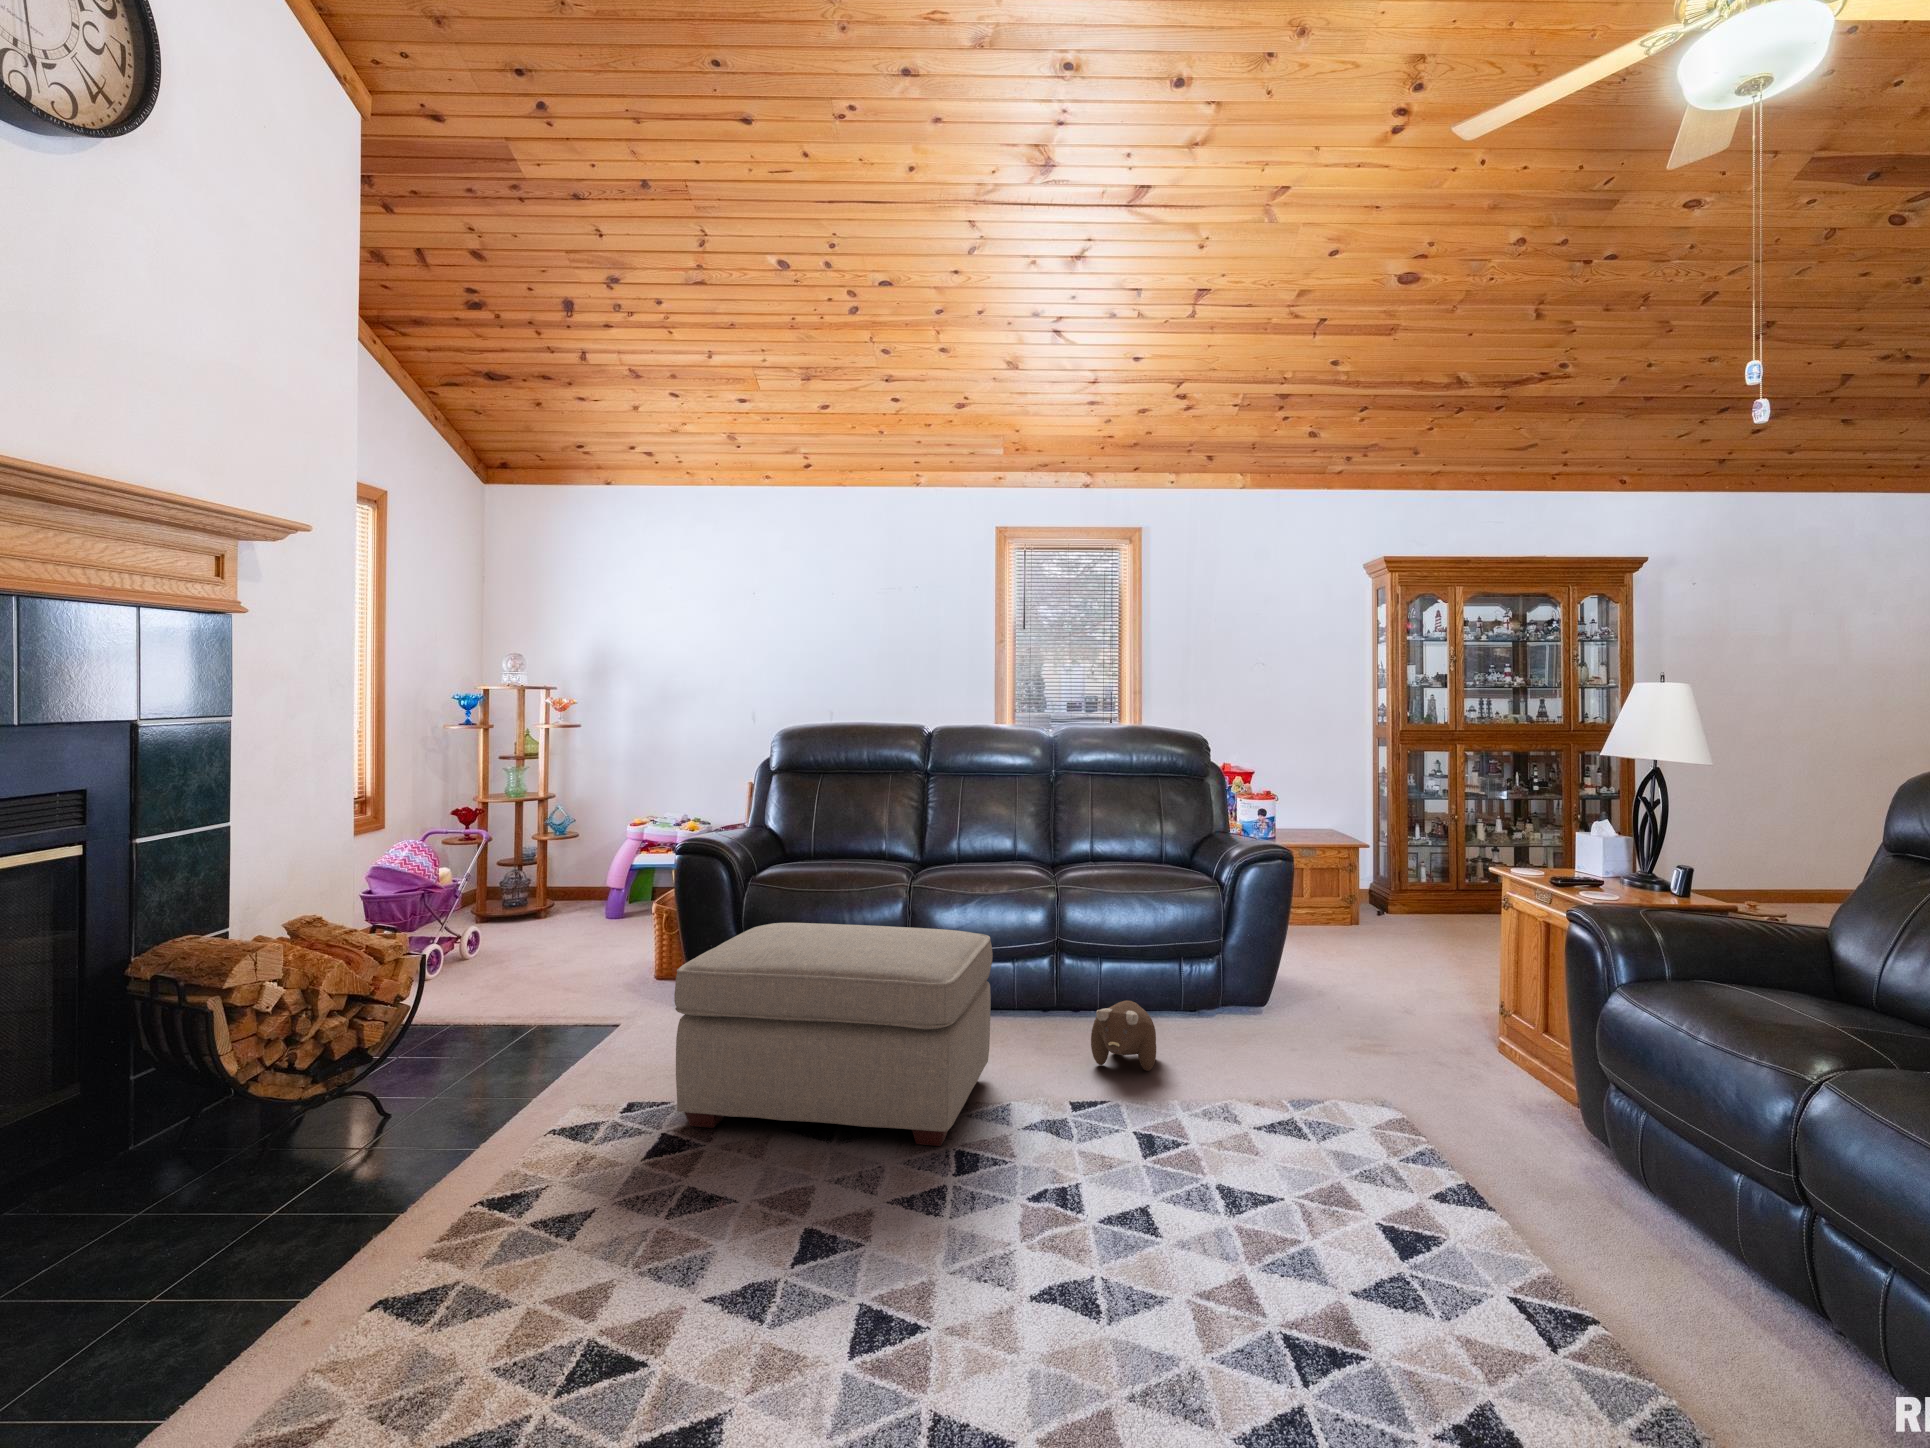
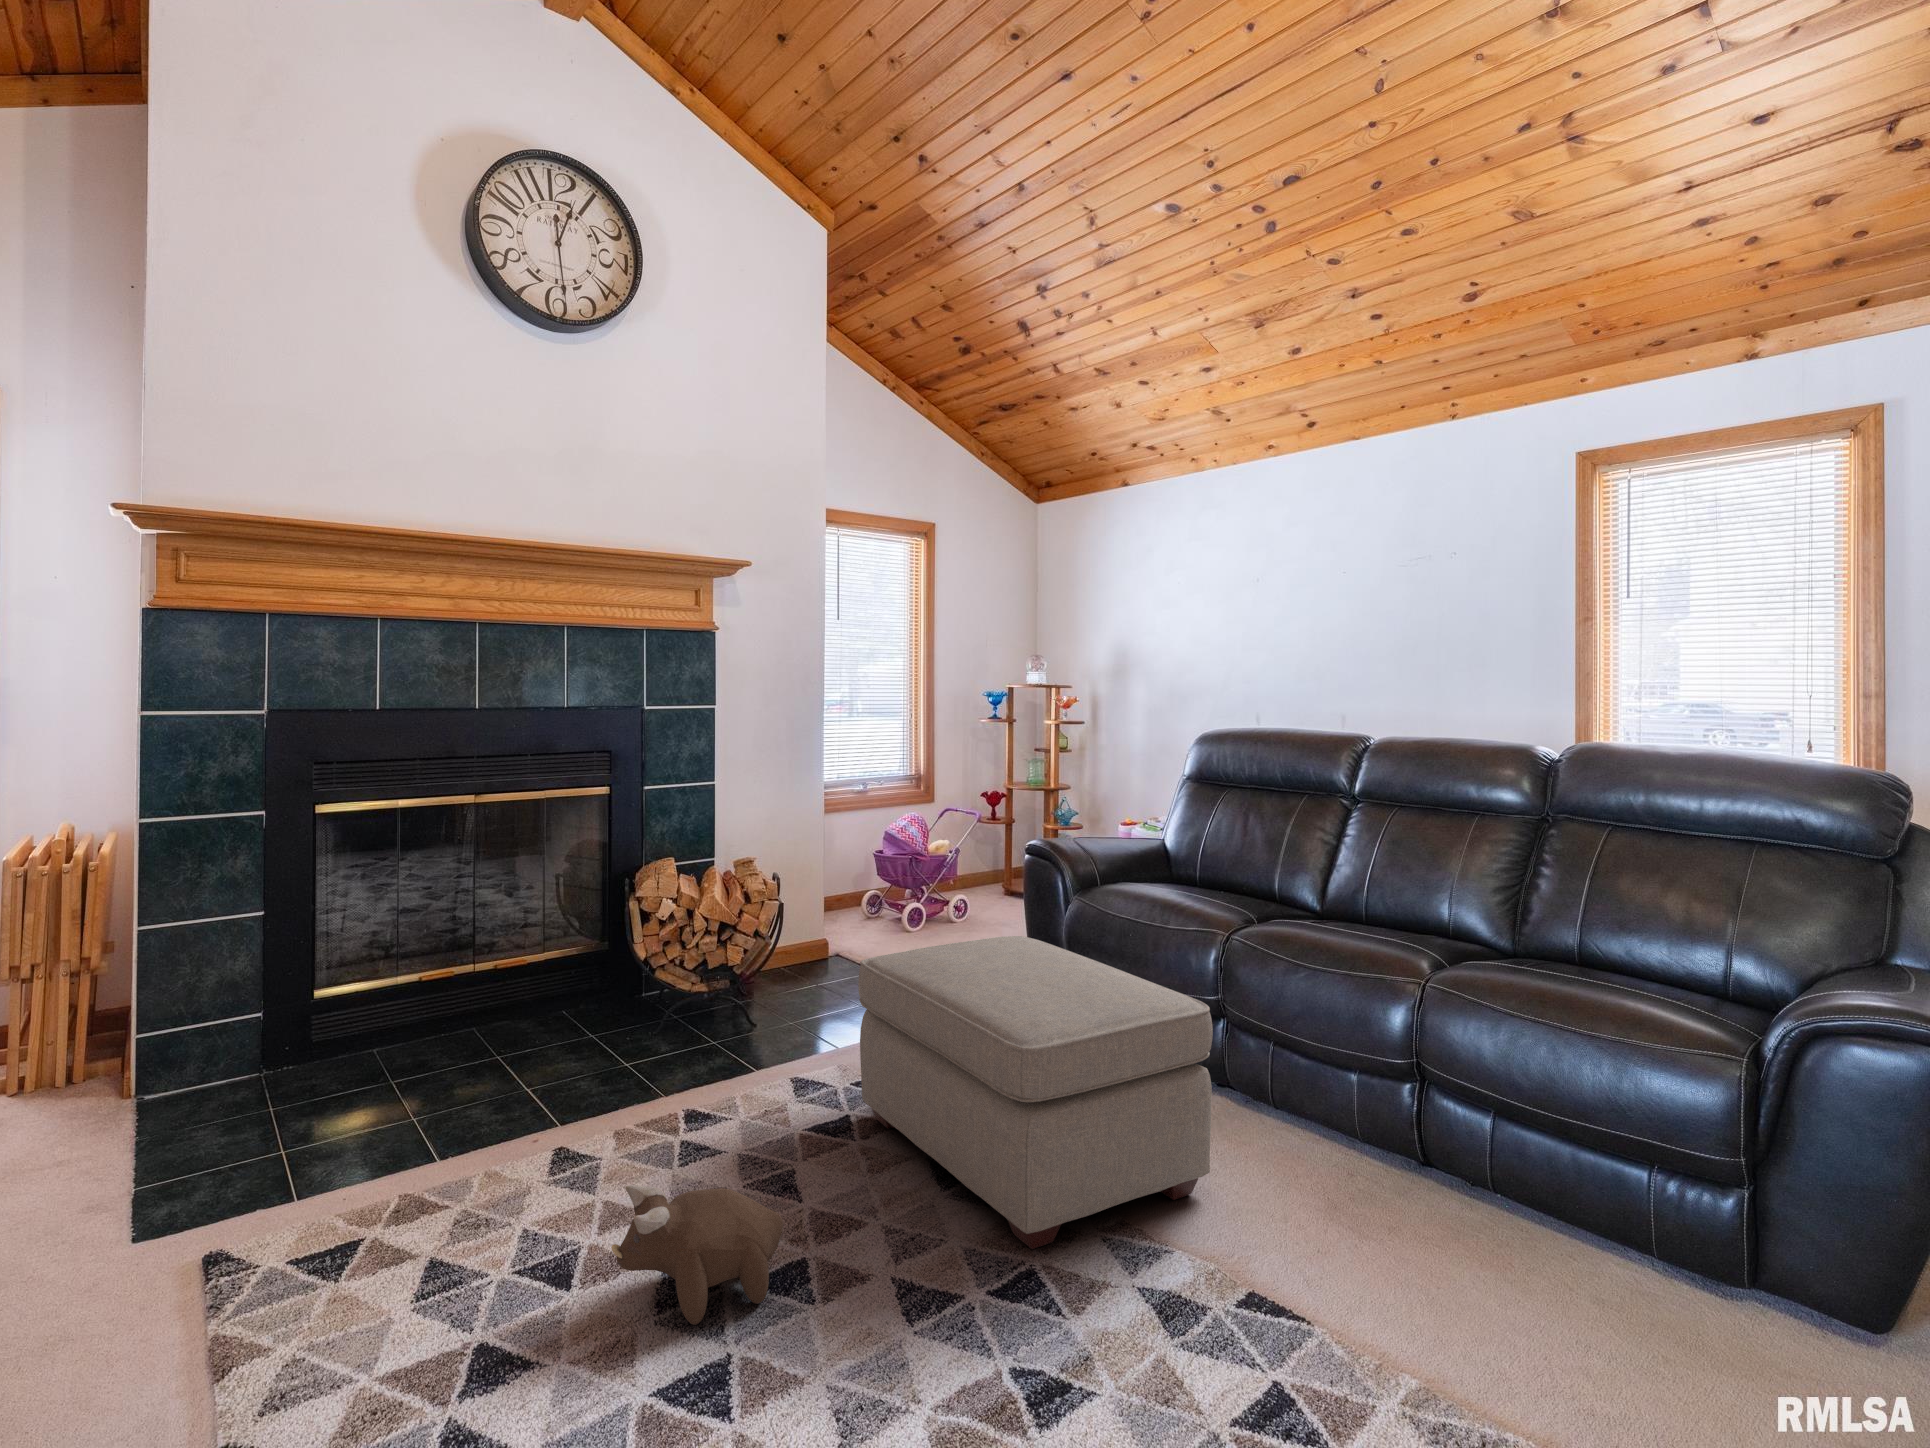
plush toy: present [1091,1001,1156,1071] -> present [611,1185,783,1325]

